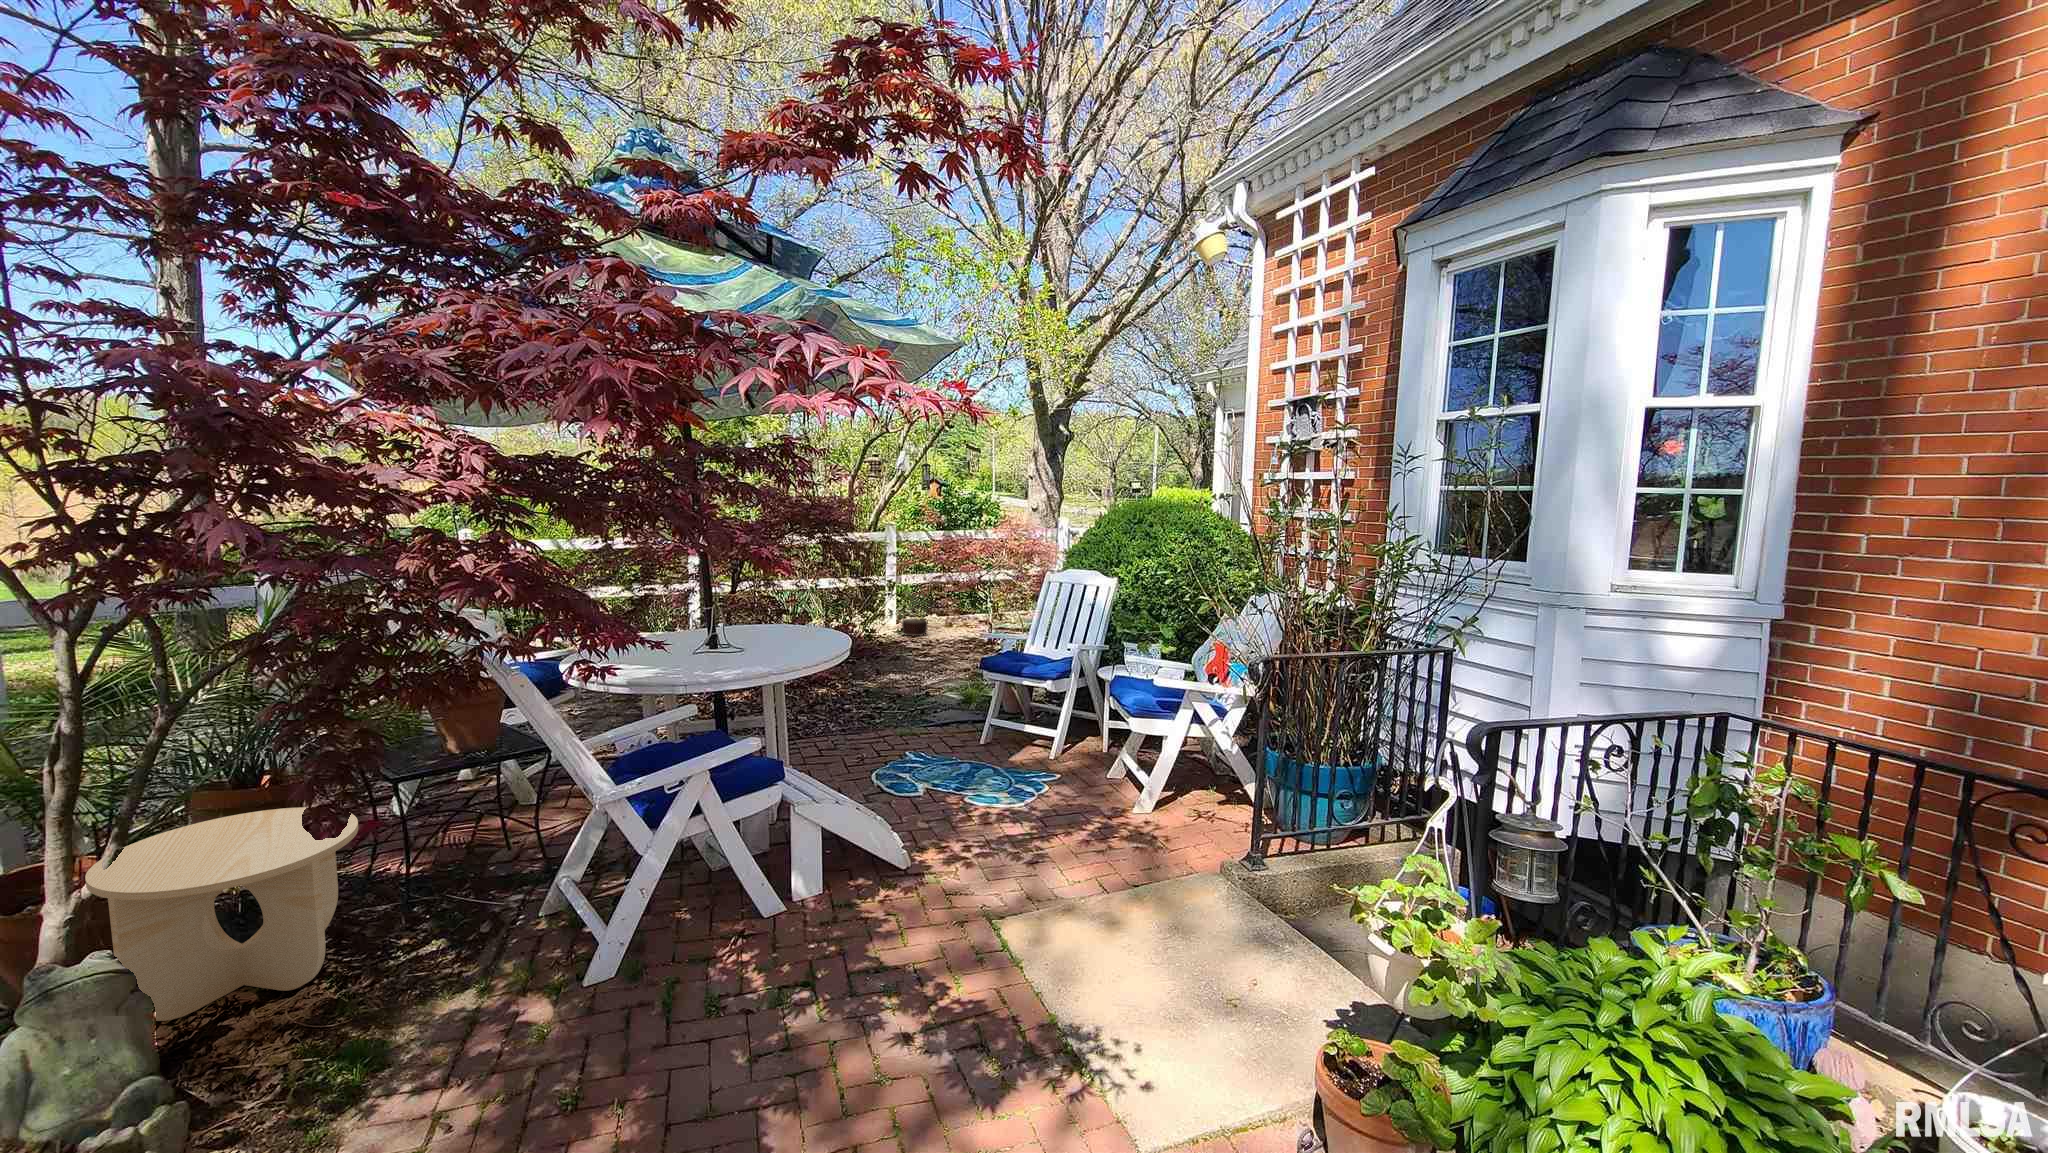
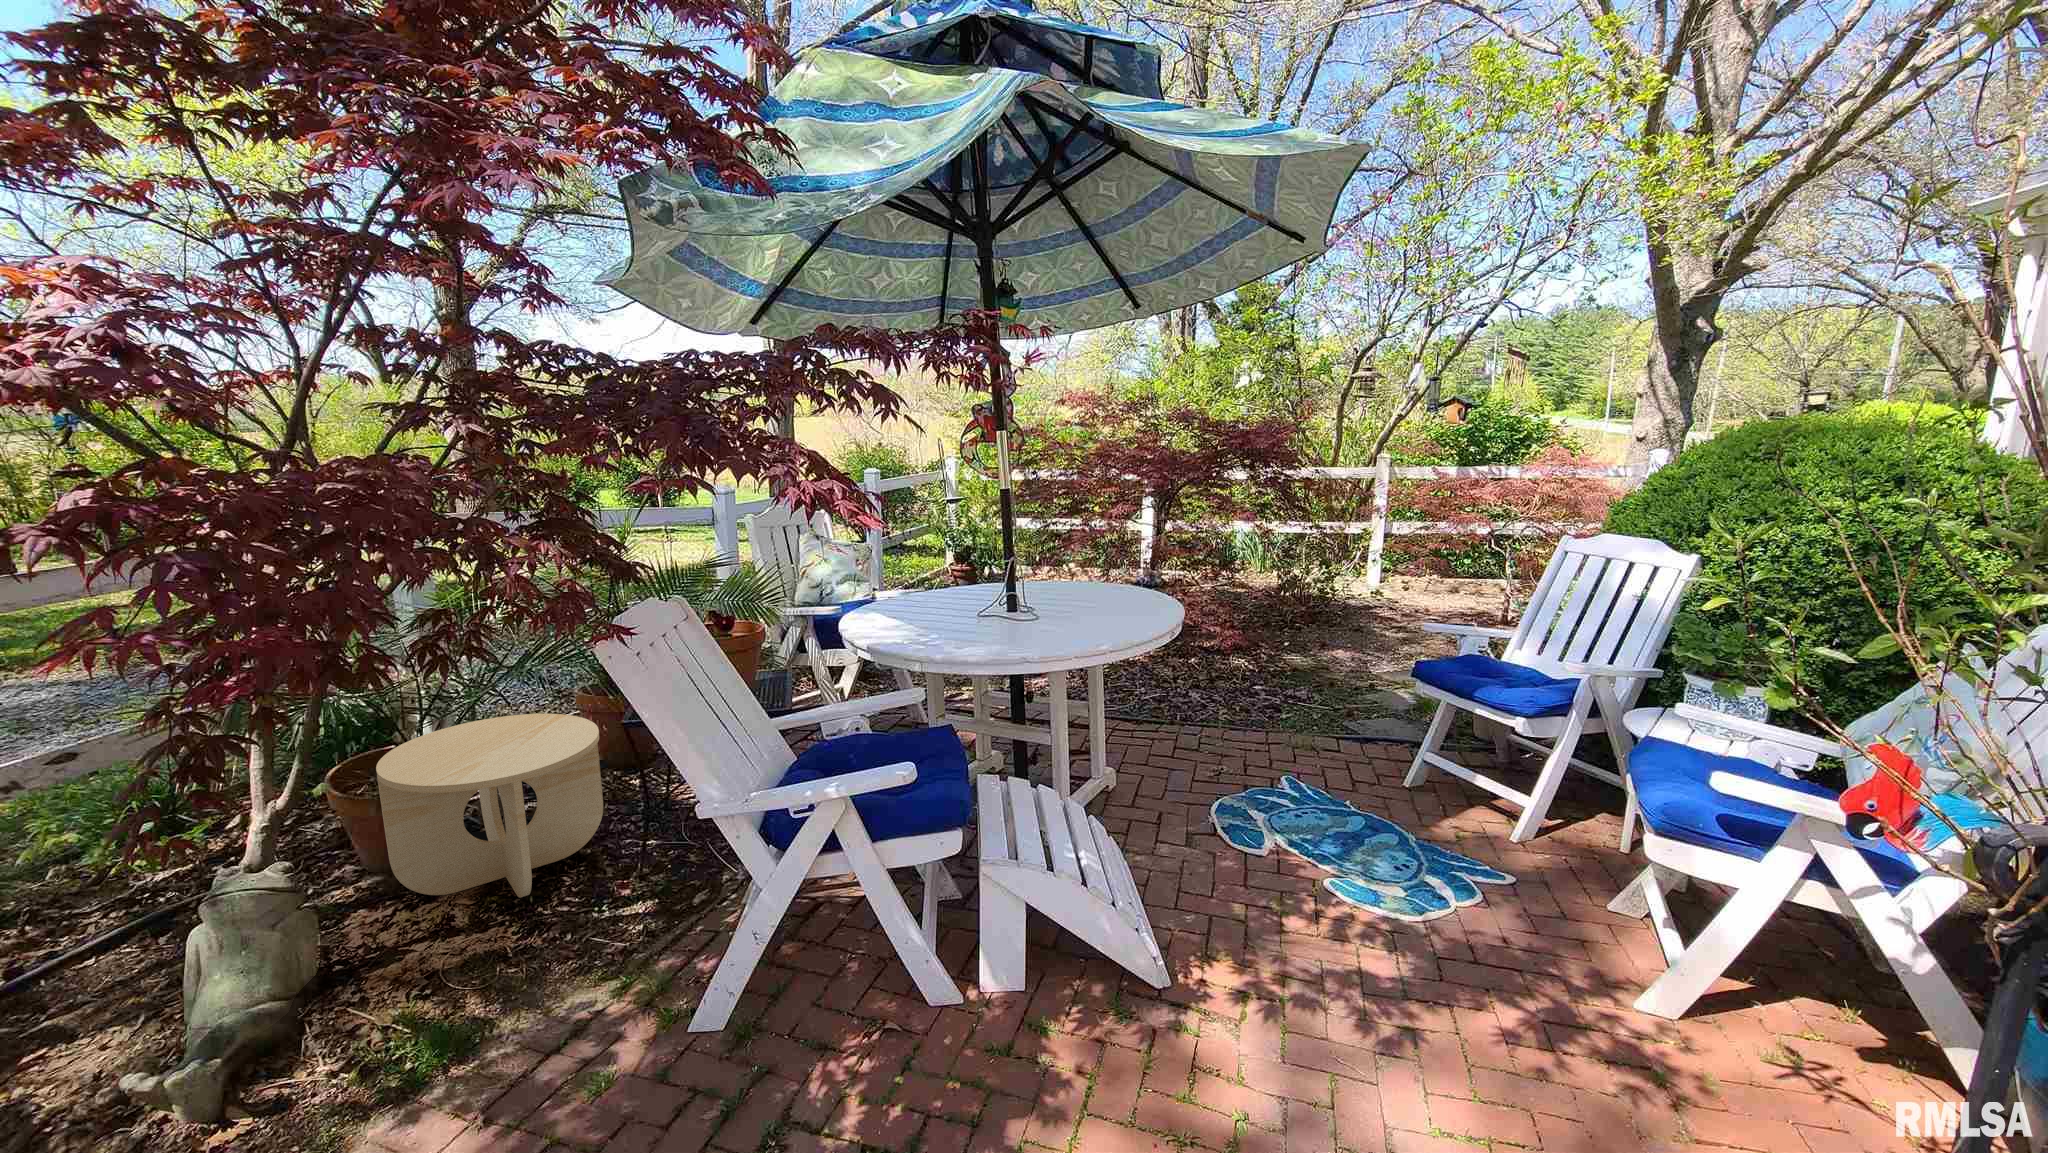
decorative plant: present [898,591,928,636] -> none [1382,546,1430,609]

